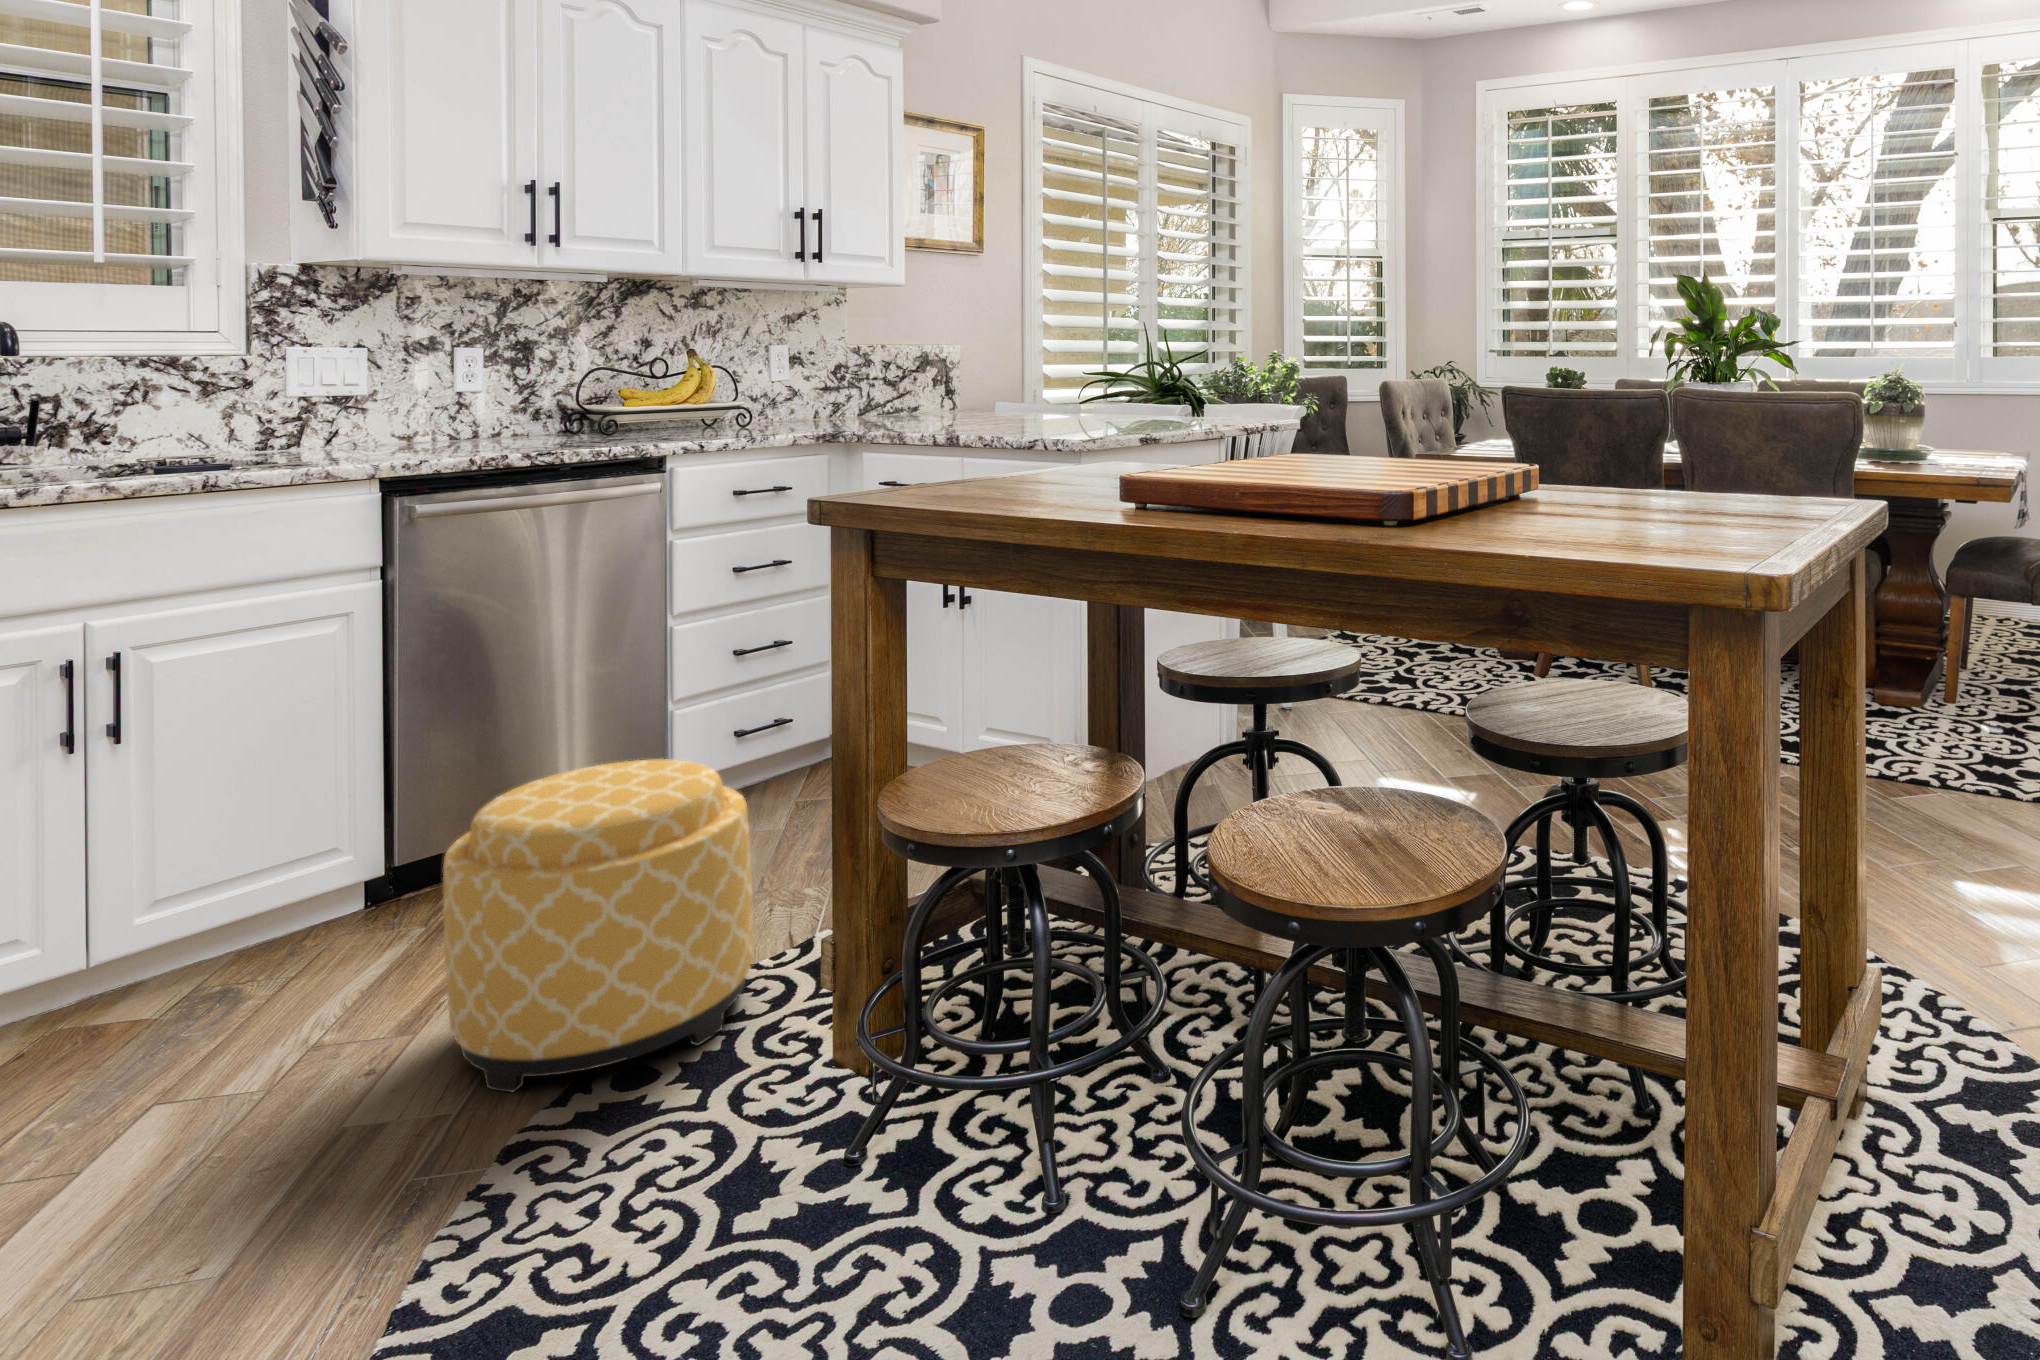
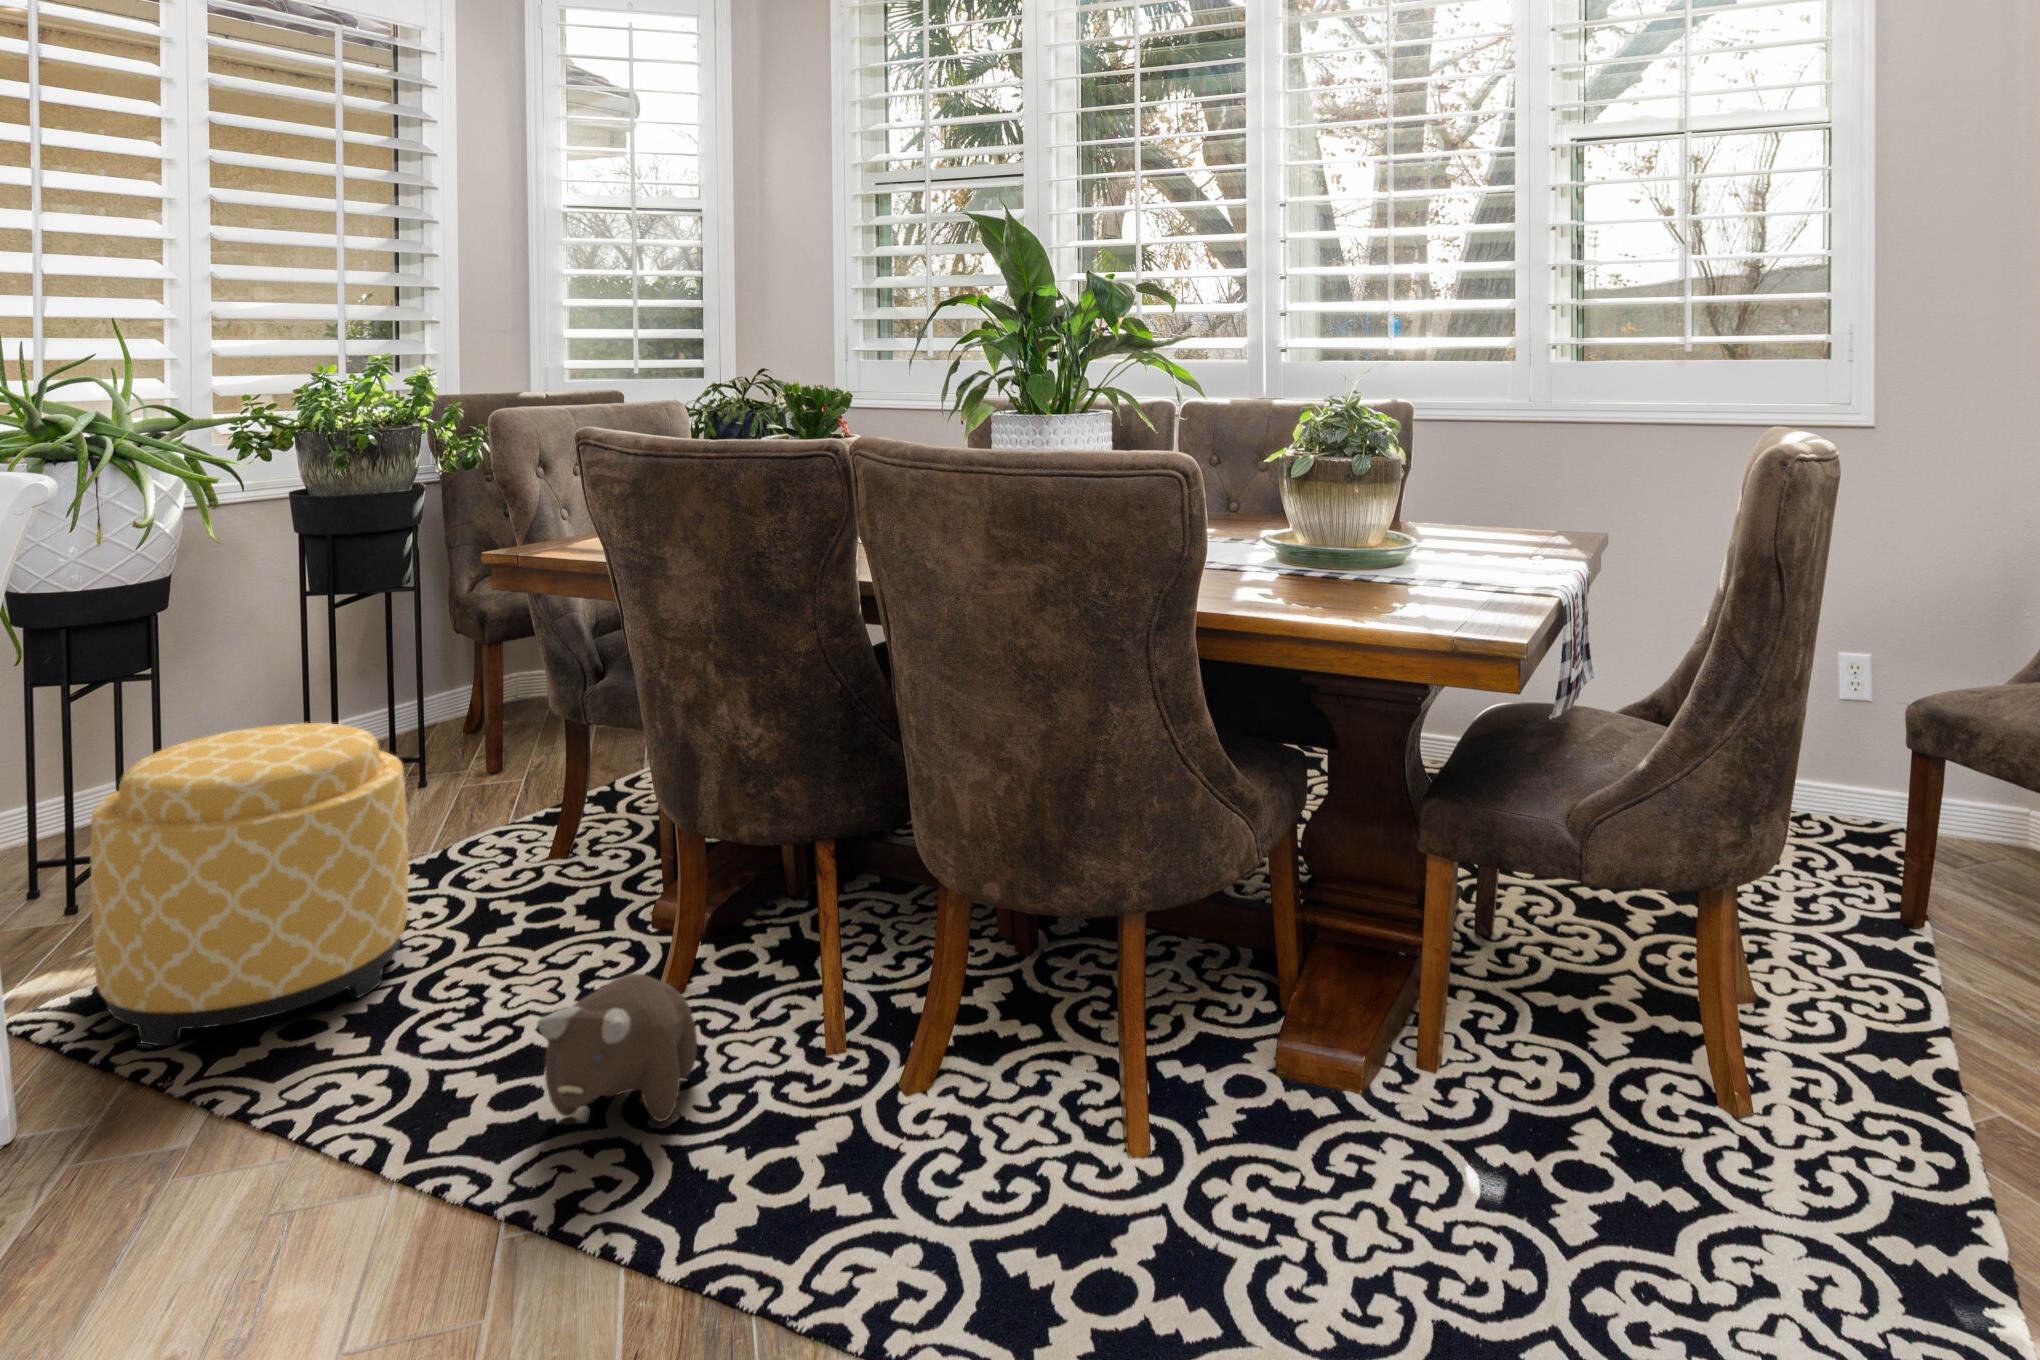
plush toy: none [839,1051,1016,1217] -> present [538,974,697,1121]

